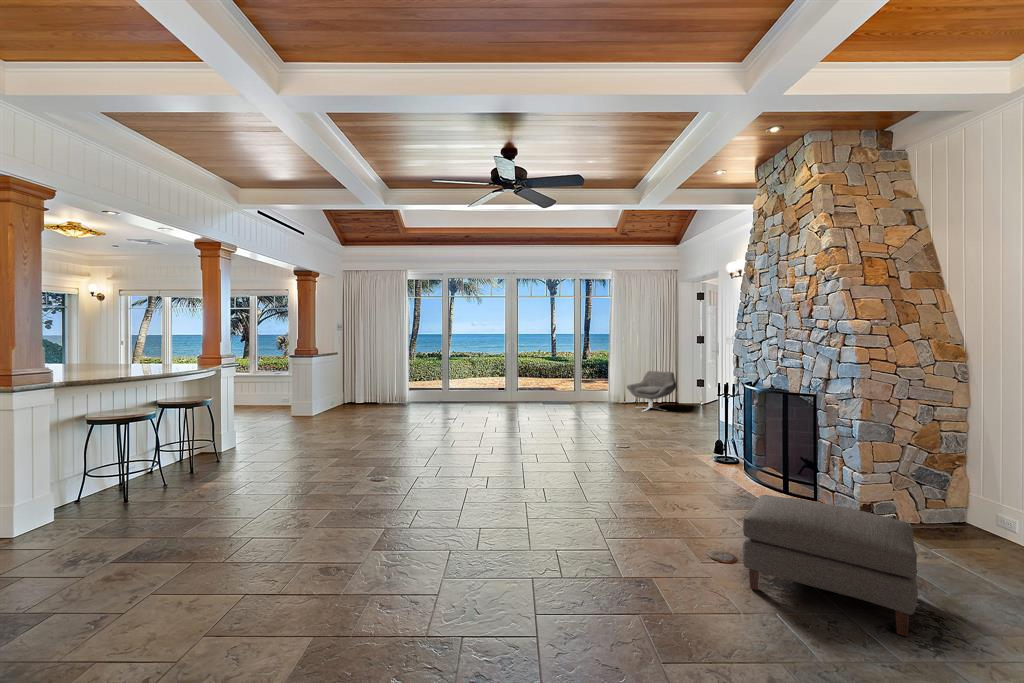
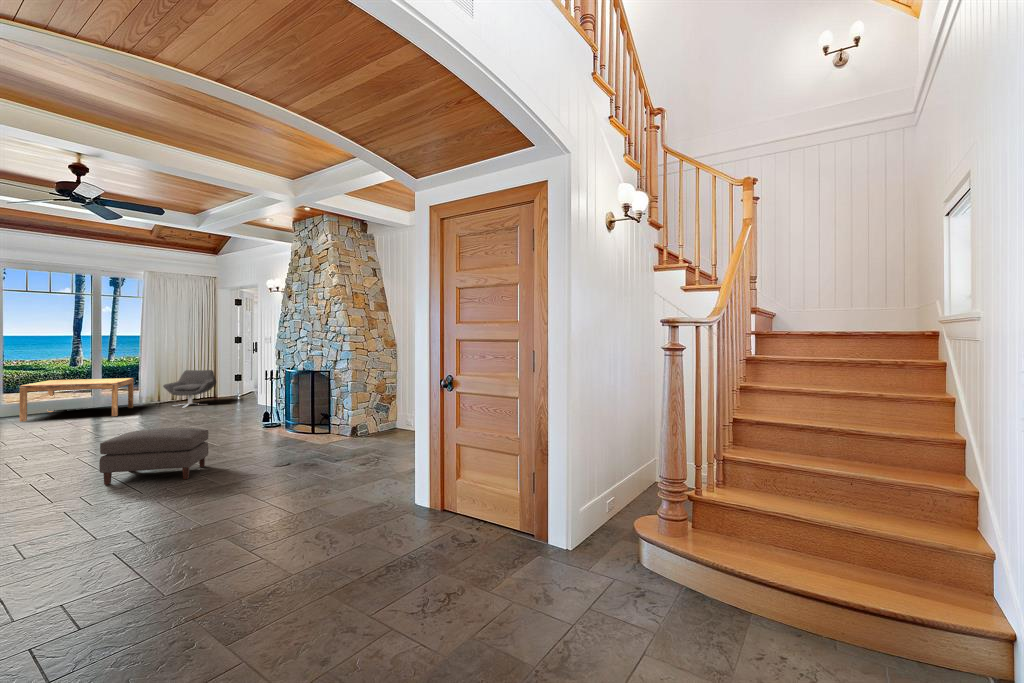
coffee table: none [523,374,604,414] -> present [19,378,133,422]
ottoman: present [742,495,918,636] -> present [99,428,208,485]

